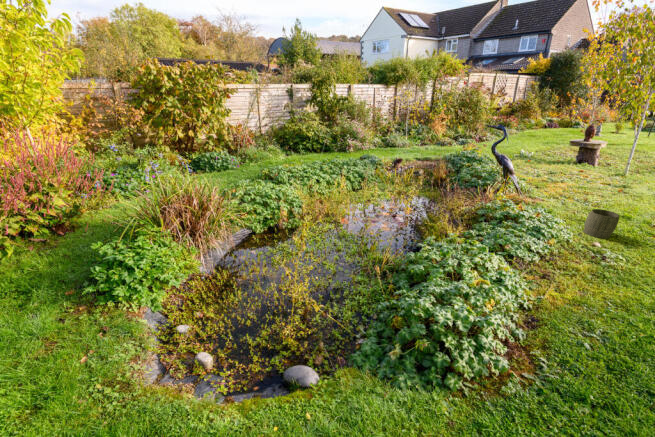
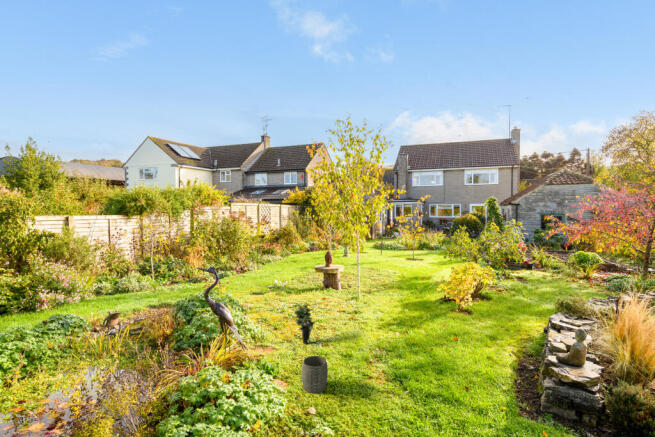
potted plant: none [569,168,593,204] -> present [294,304,315,344]

